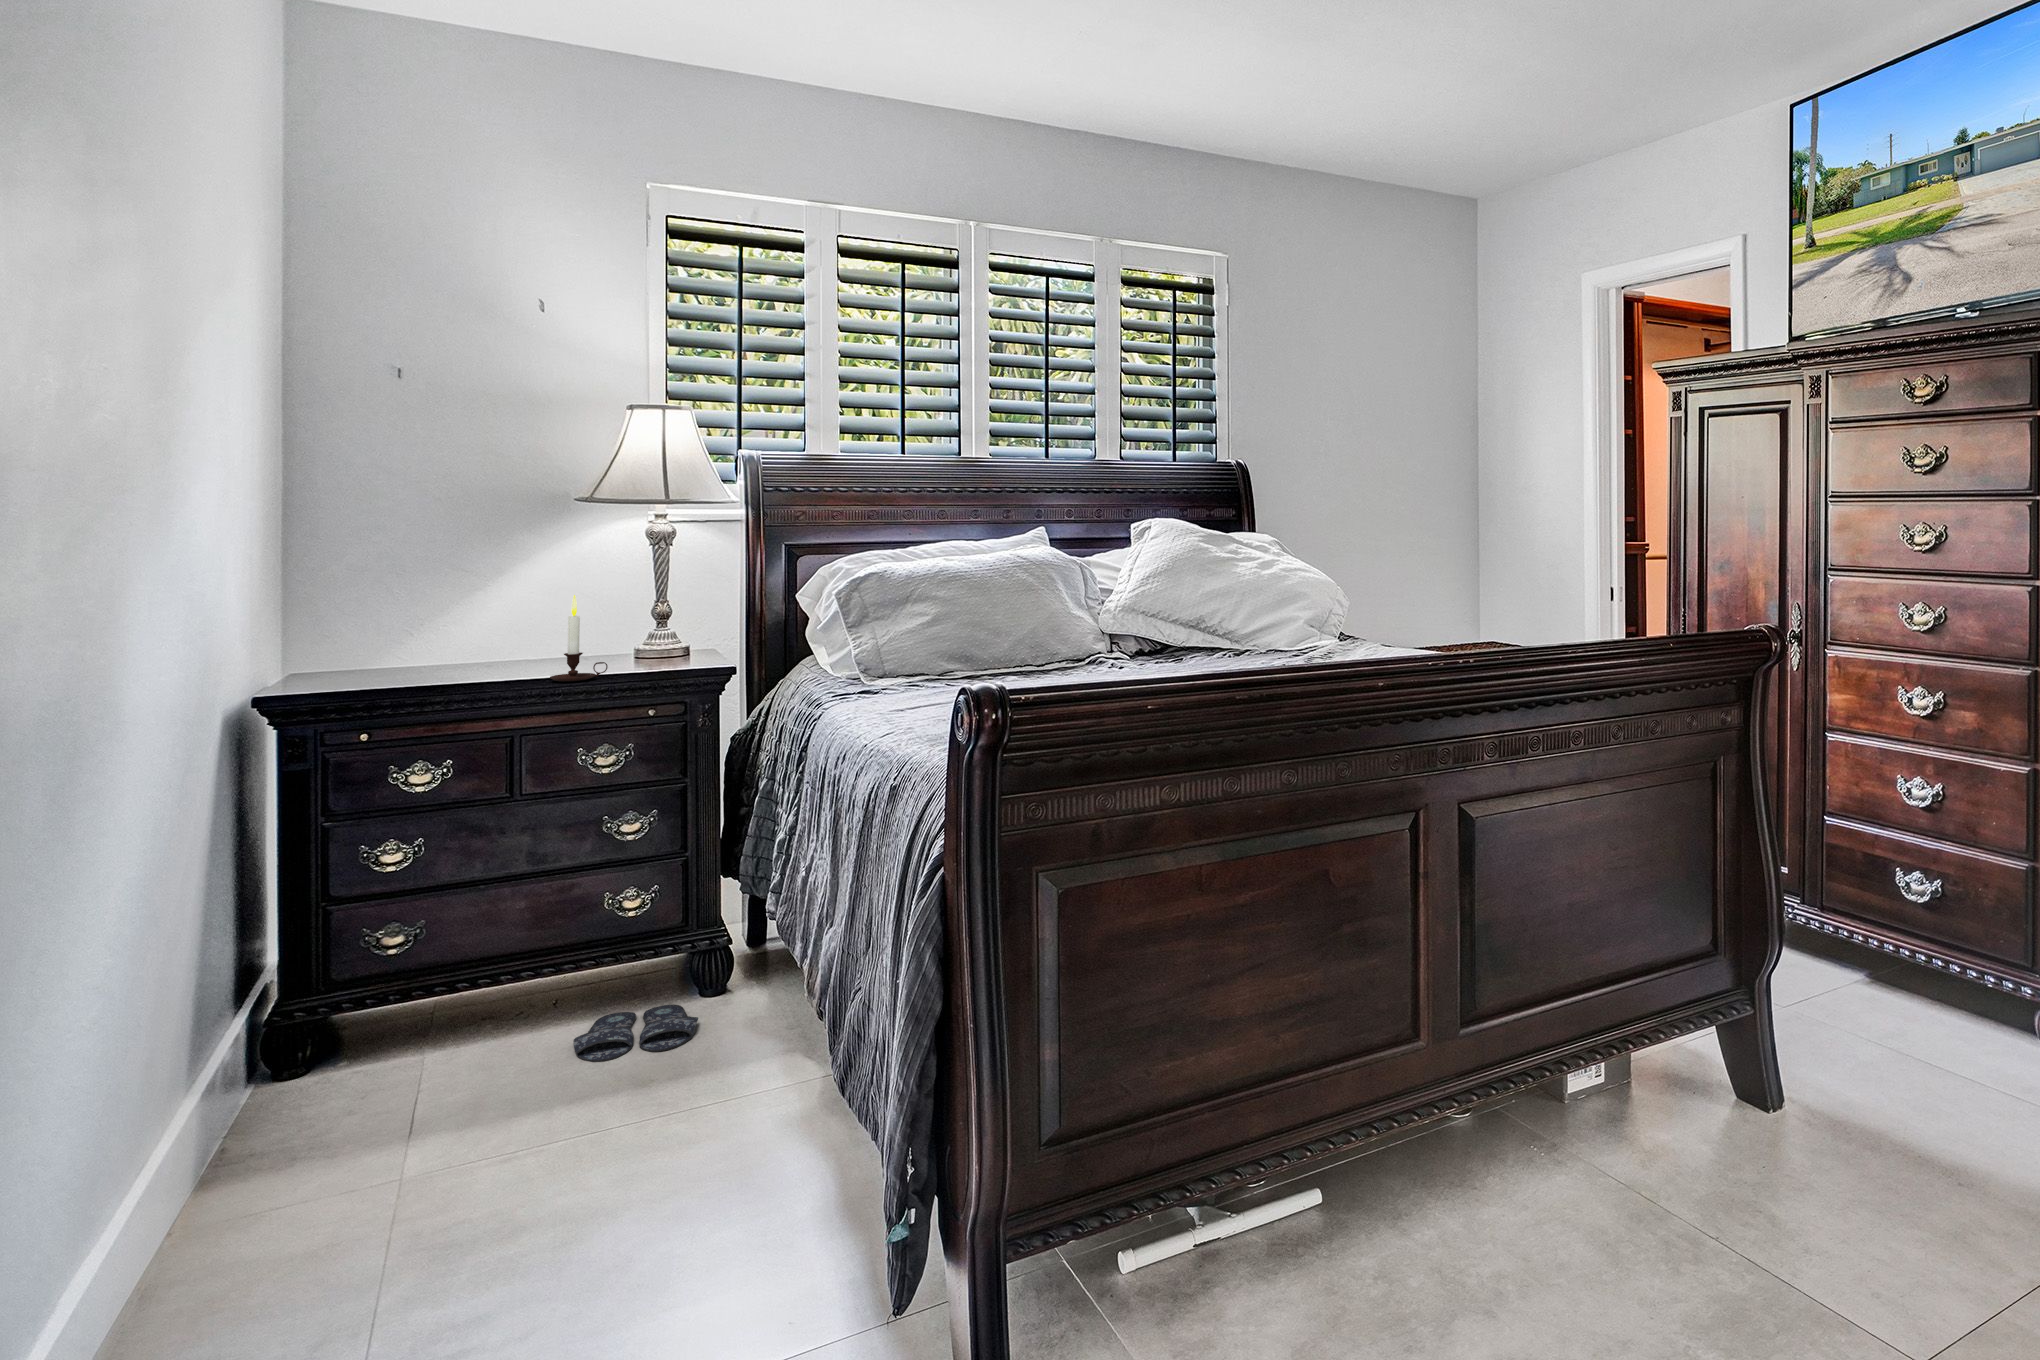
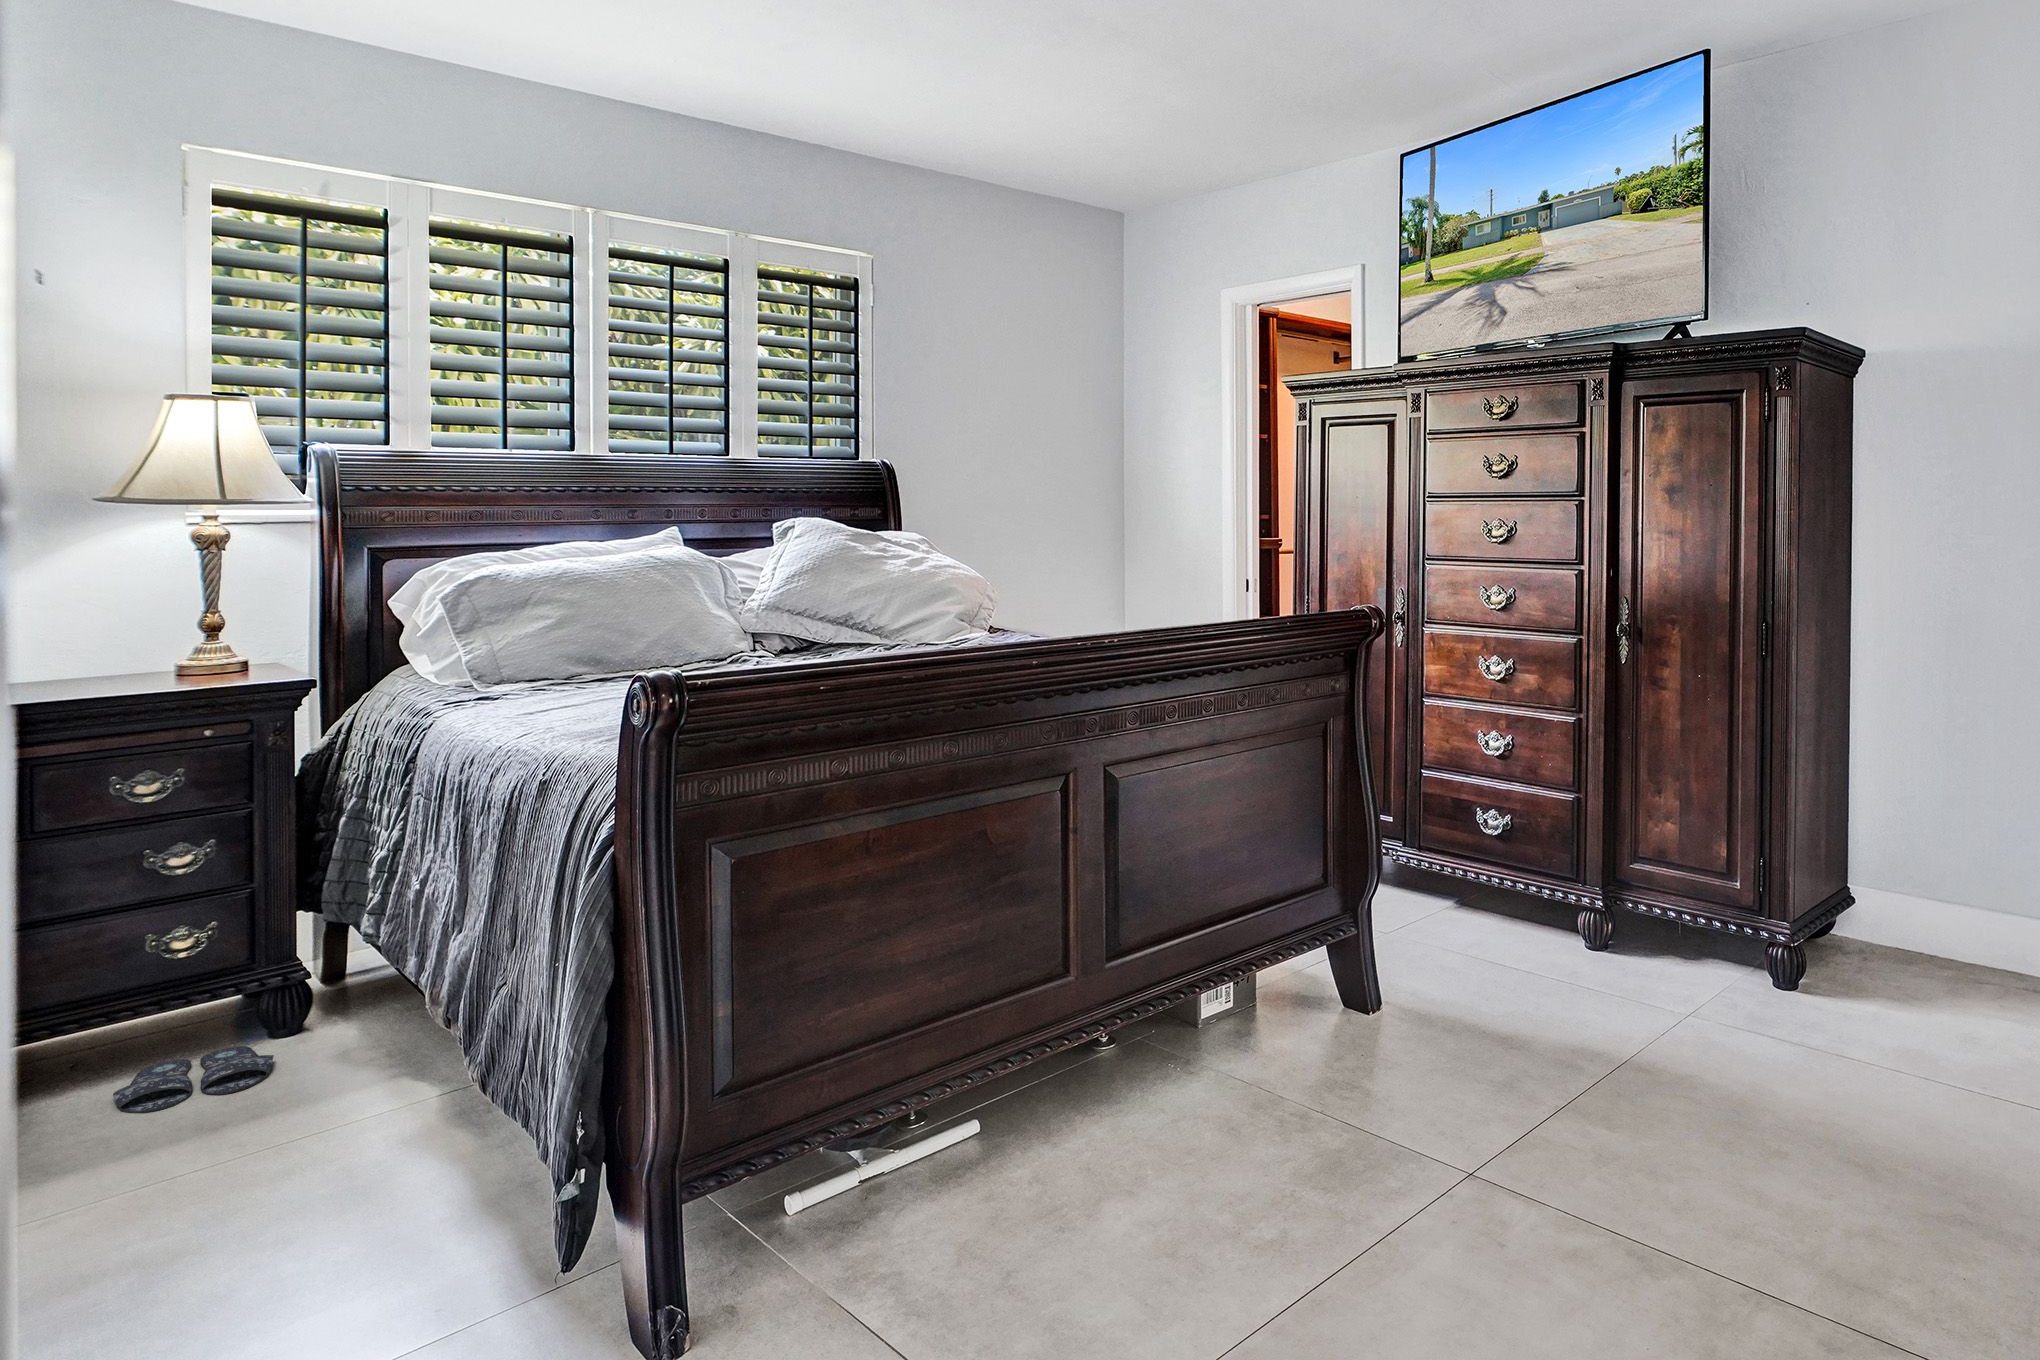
candle: present [550,595,608,682] -> none [78,604,154,700]

